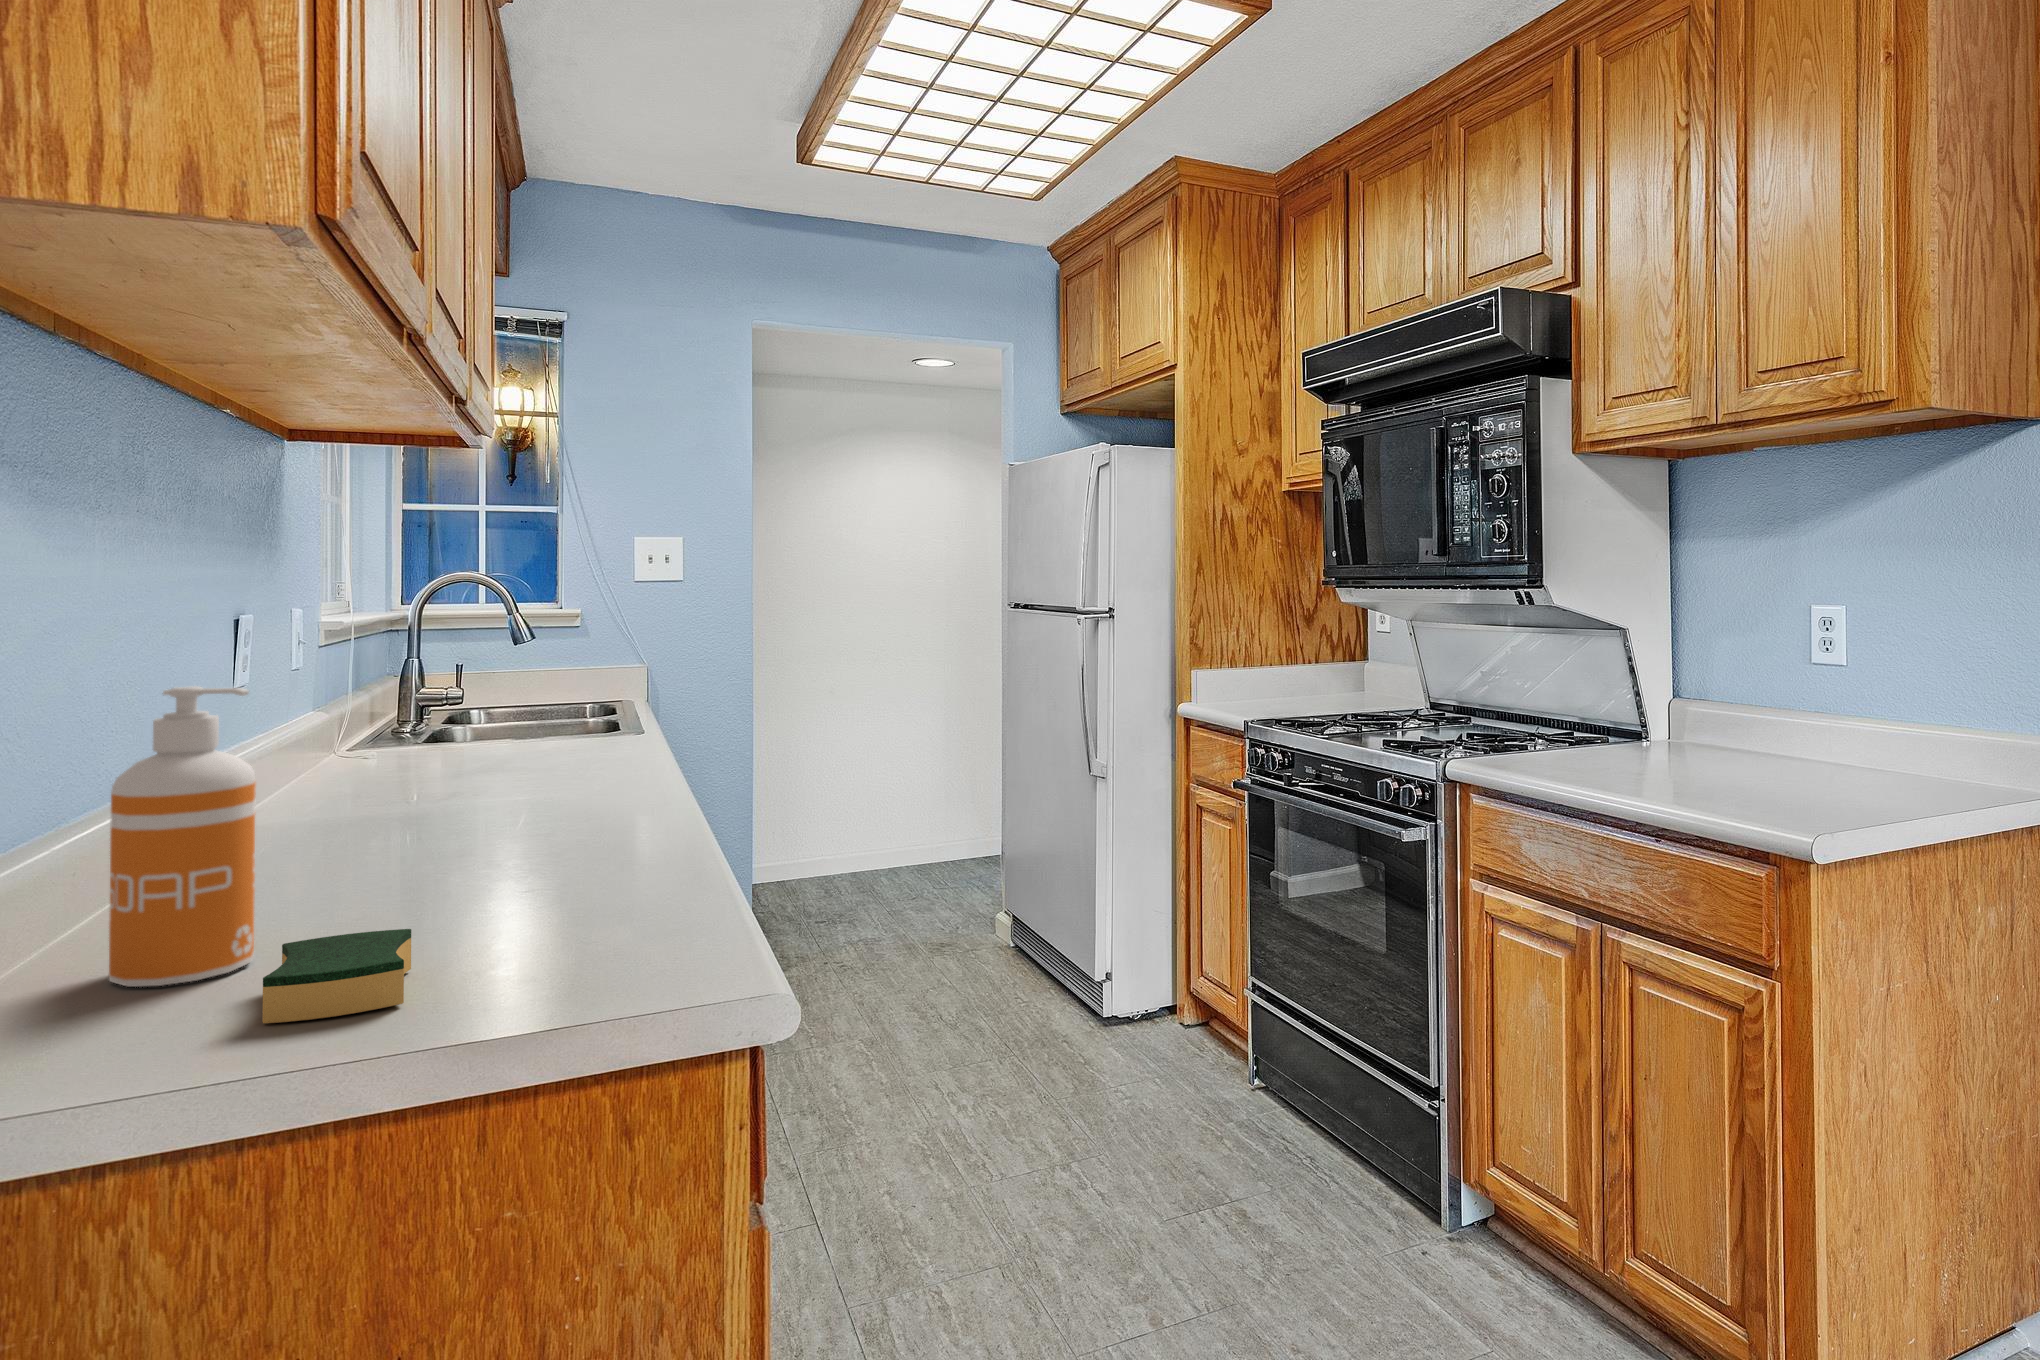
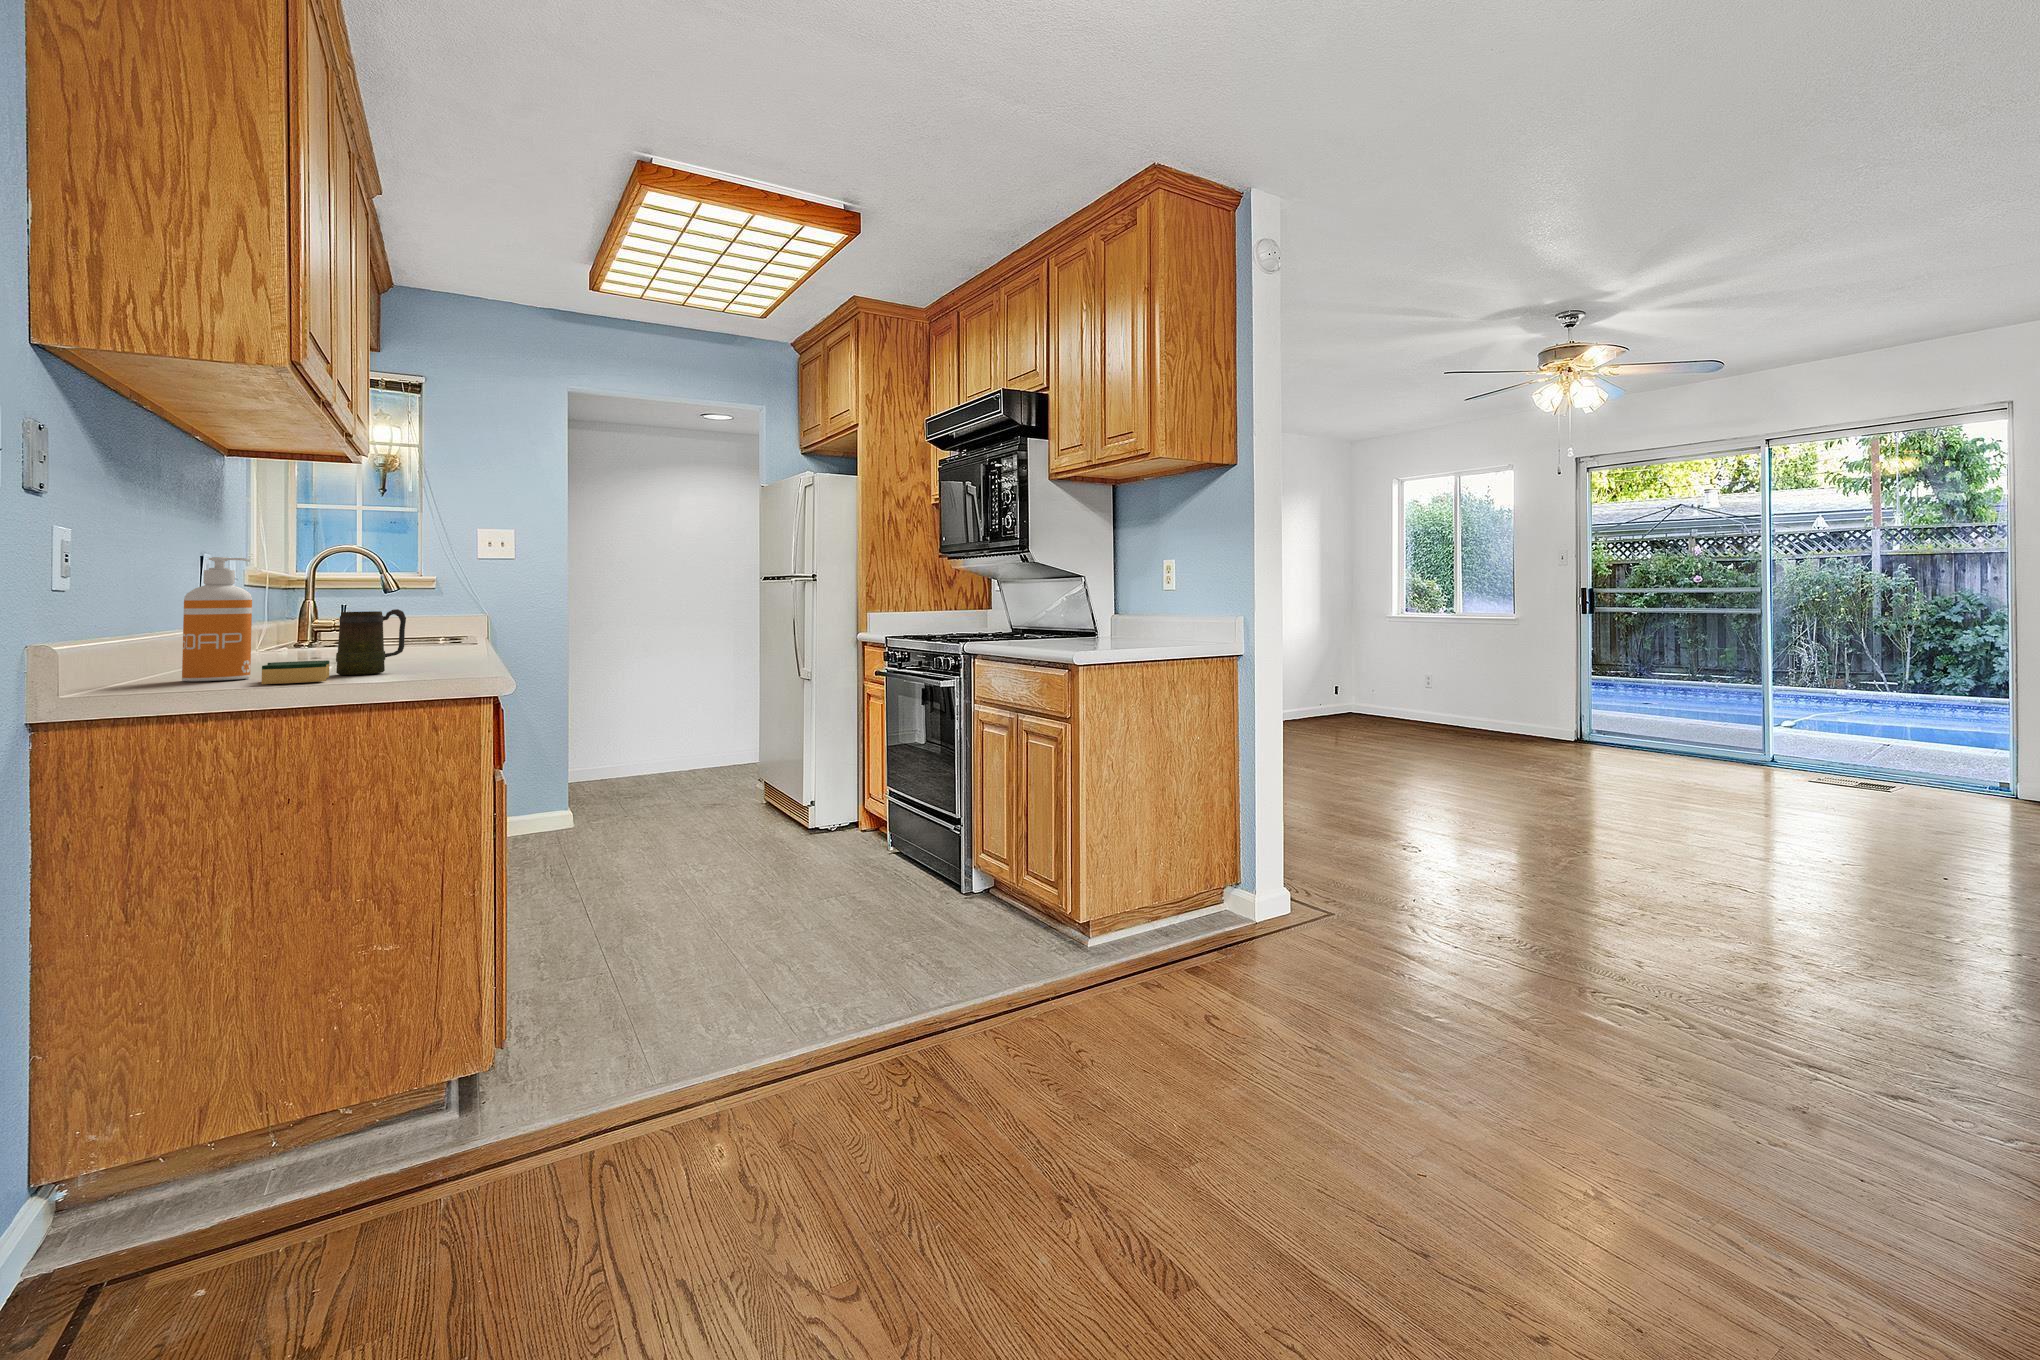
mug: none [425,783,560,944] -> present [336,609,406,675]

